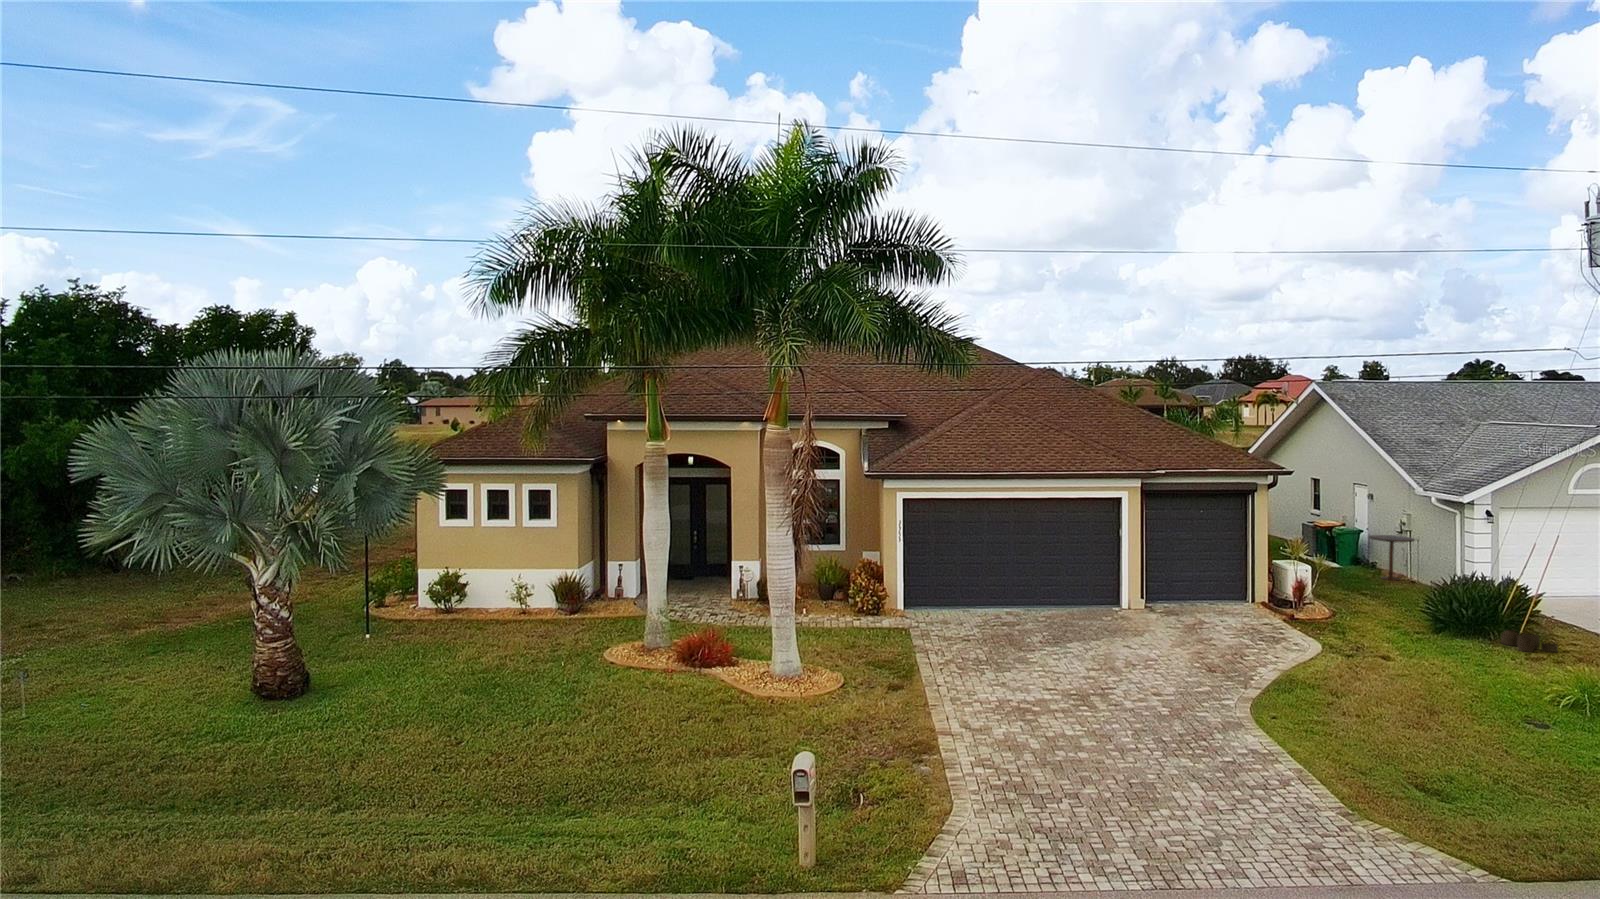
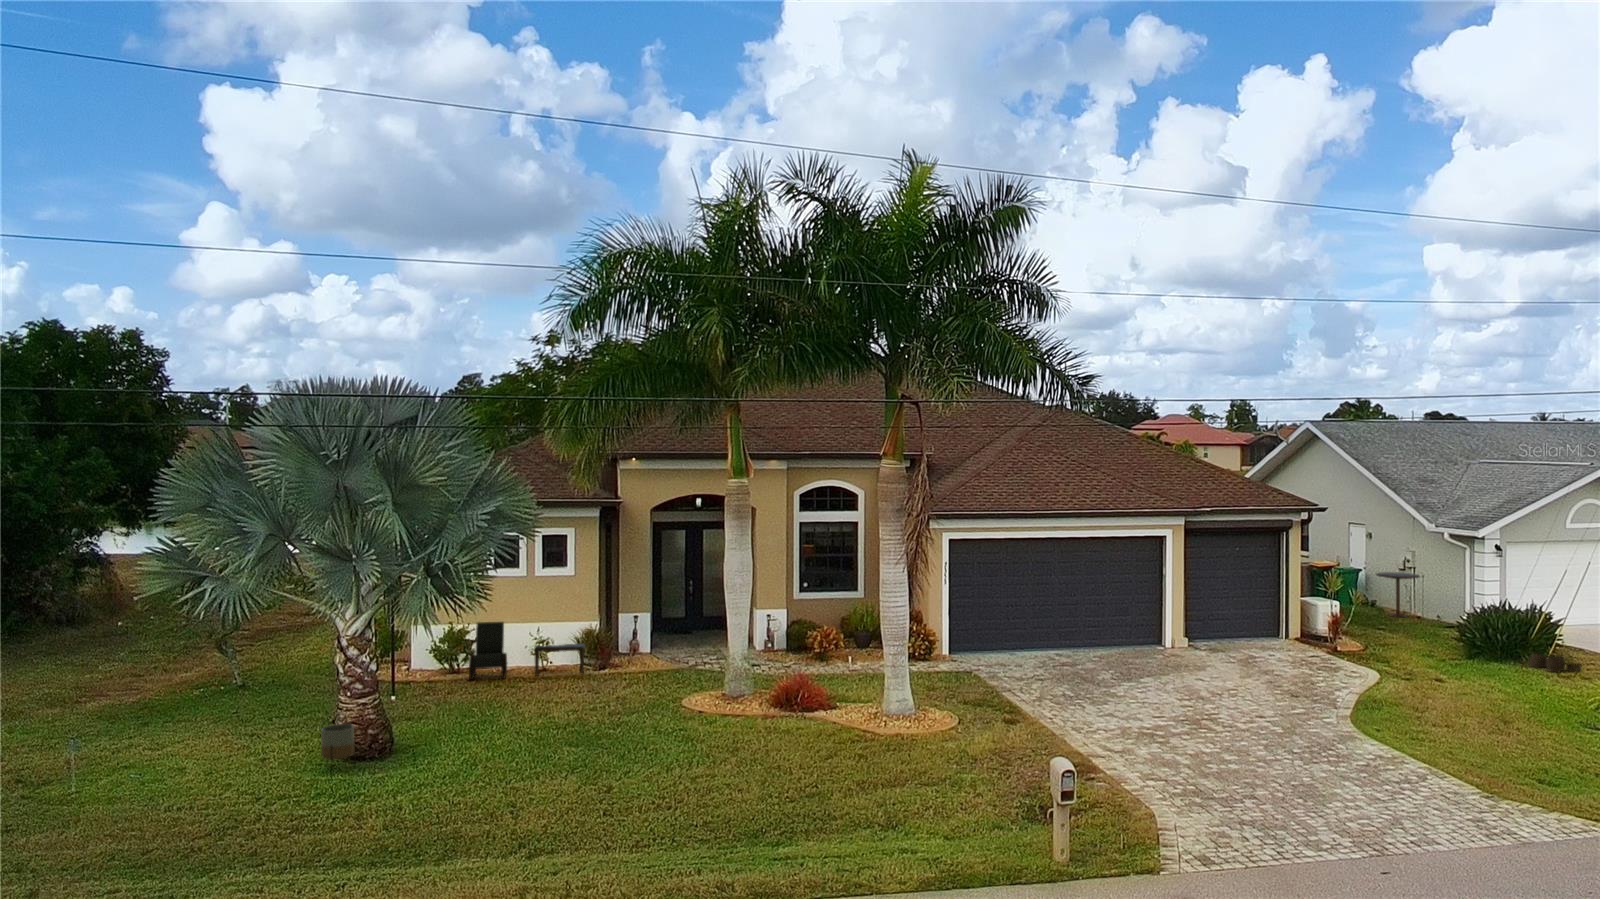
lounge chair: none [453,567,494,619] -> present [469,622,507,680]
bench: none [511,588,562,617] -> present [534,644,585,676]
planter: none [229,667,264,714] -> present [321,724,355,760]

